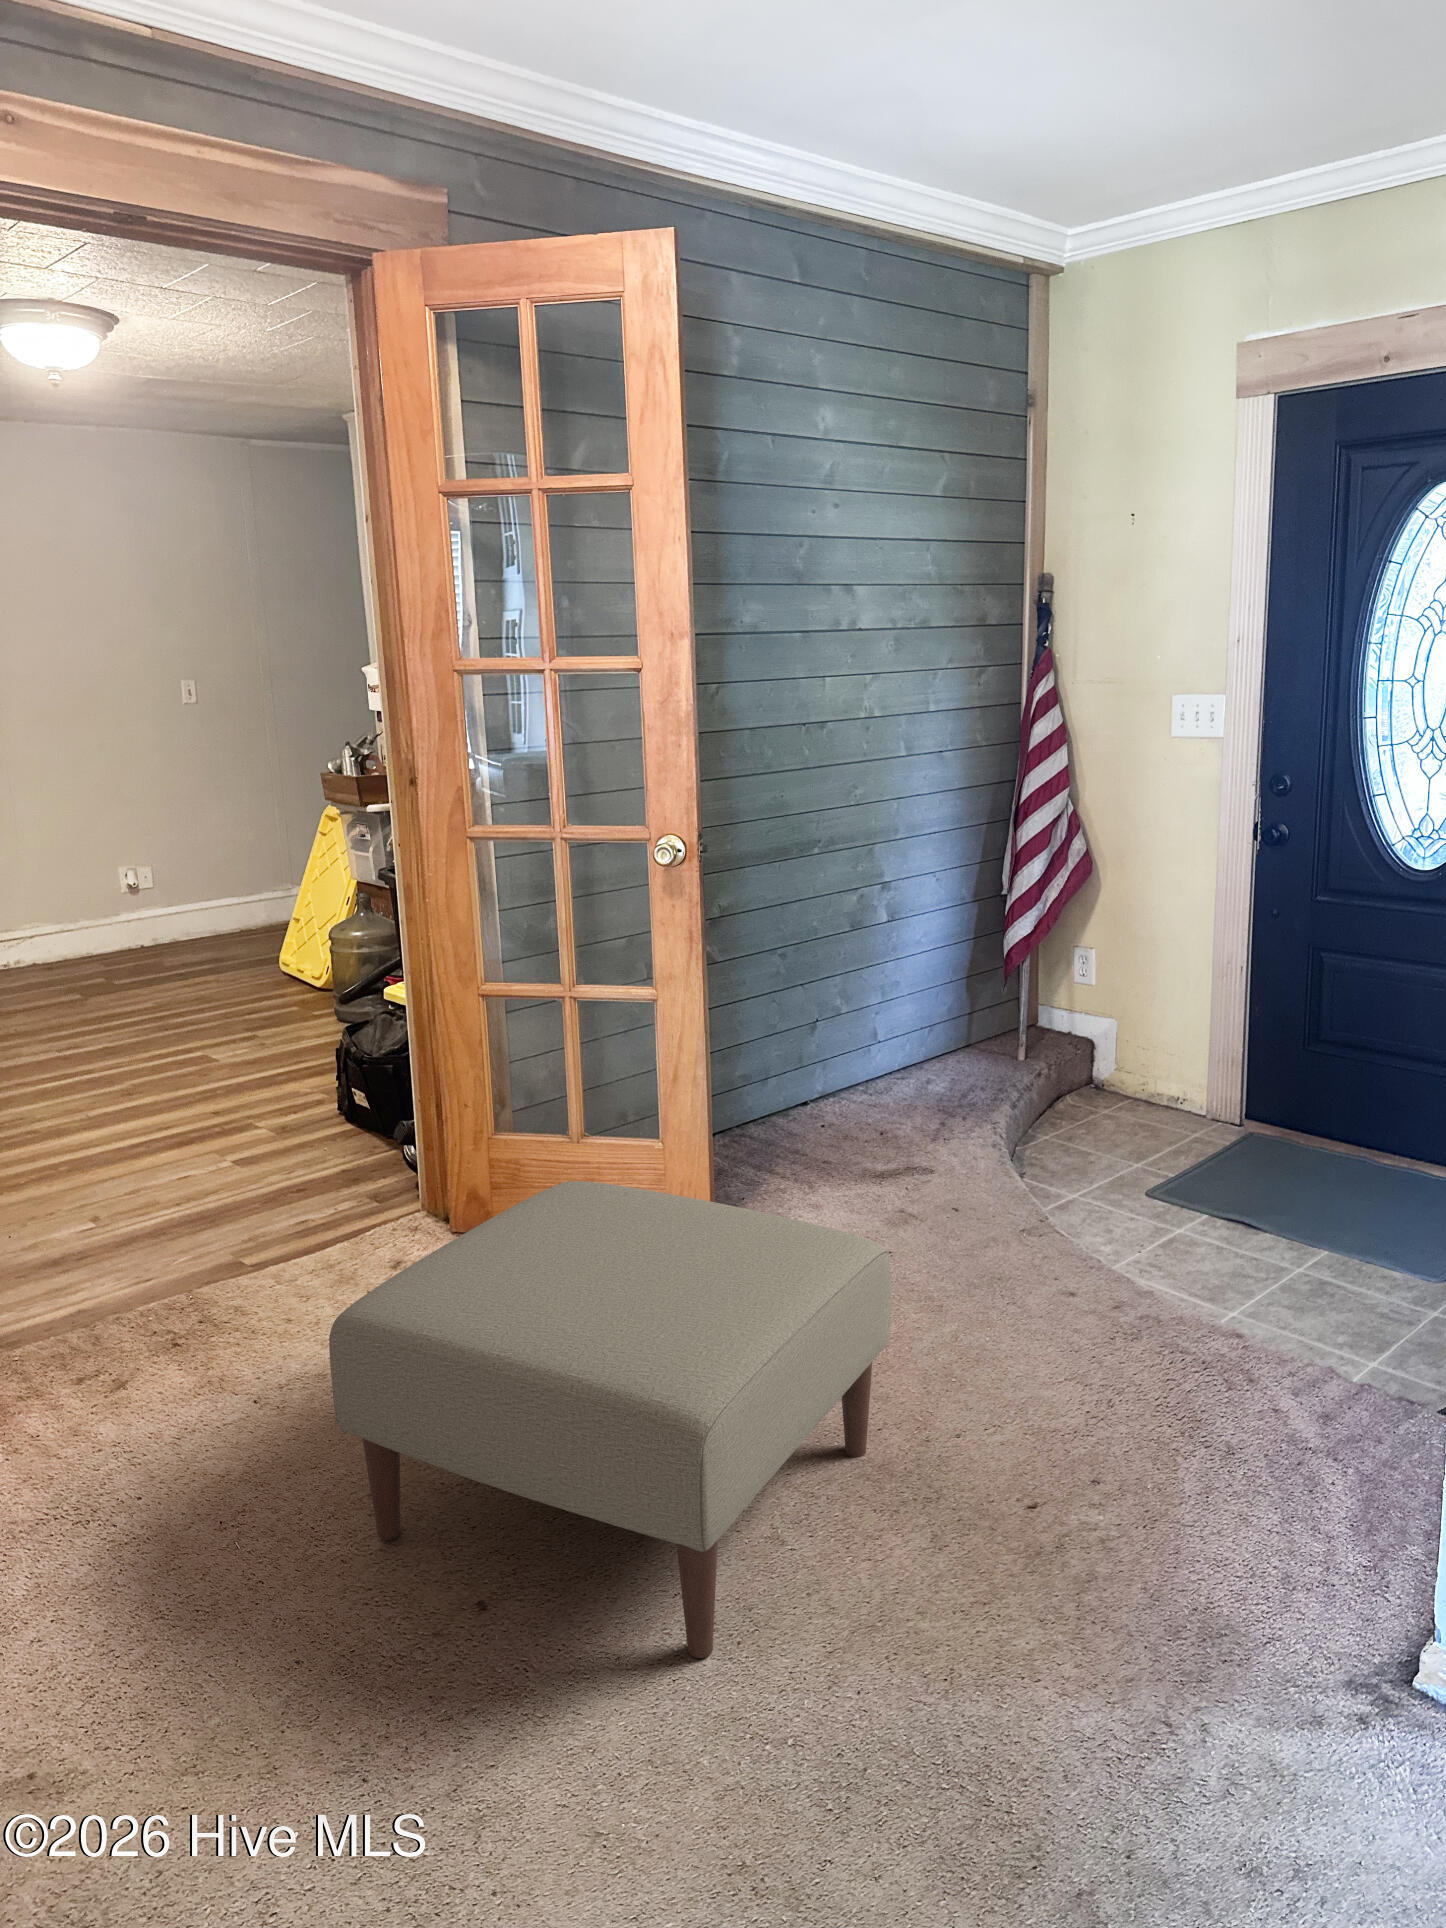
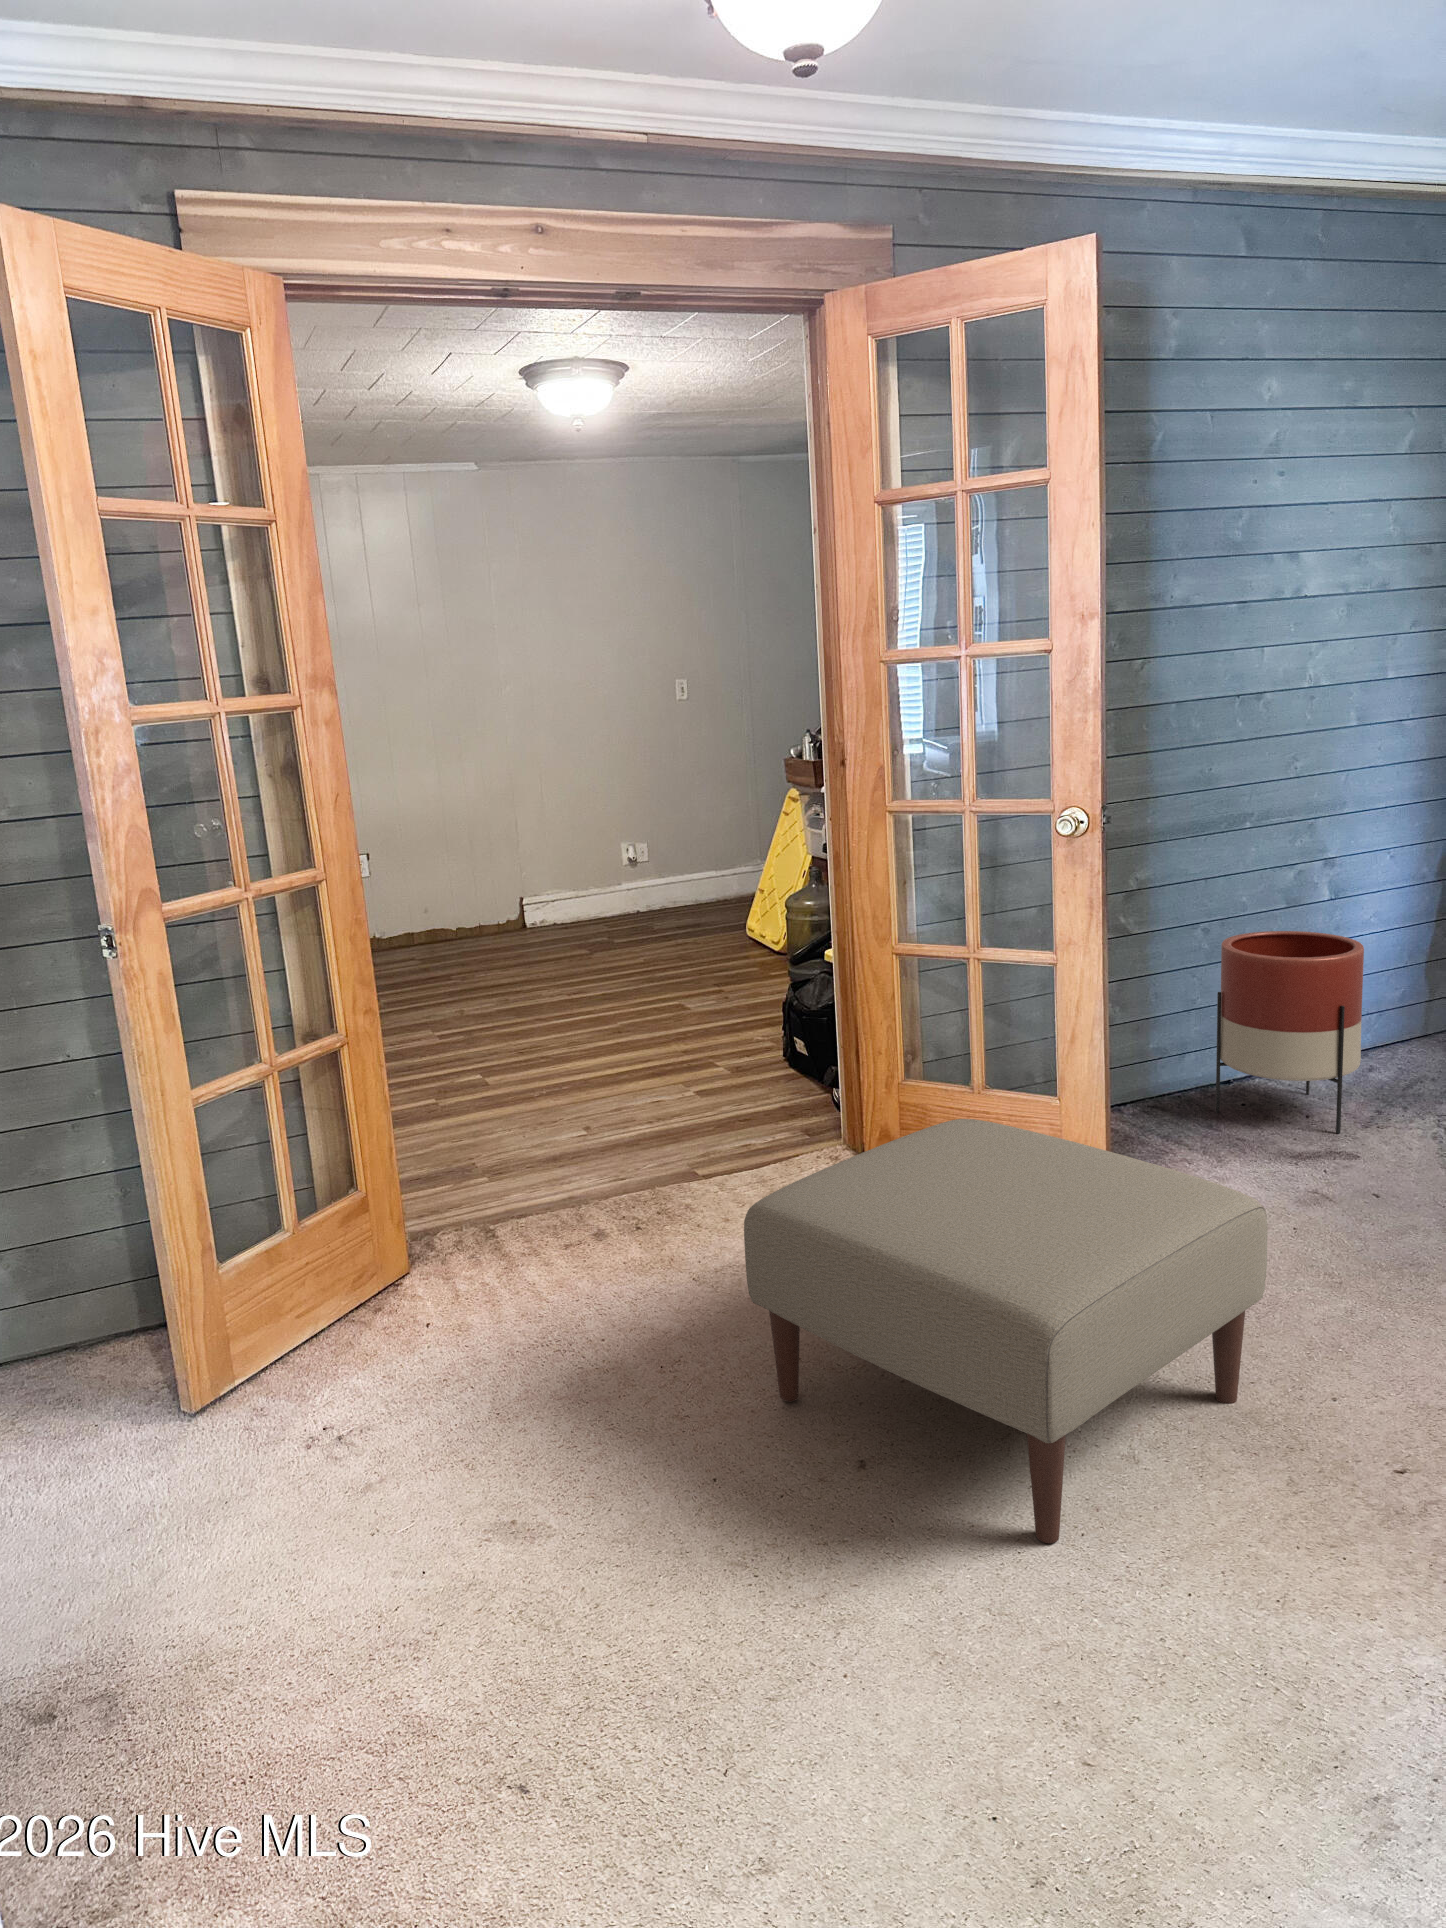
planter: none [799,953,930,1151] -> present [1216,931,1364,1134]

